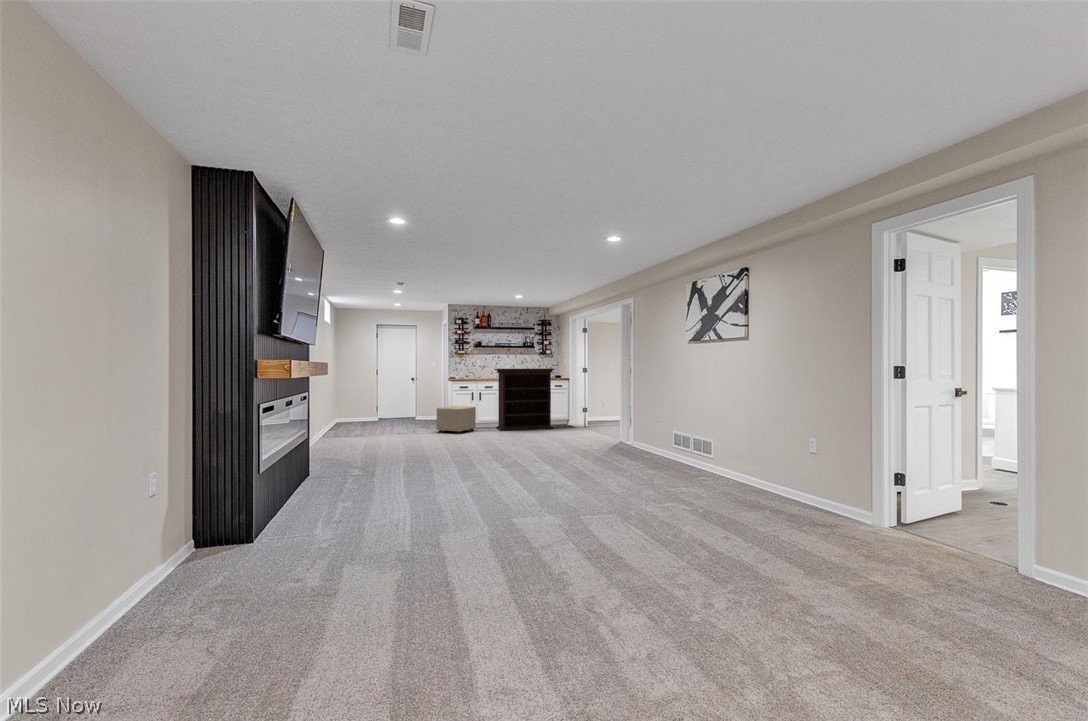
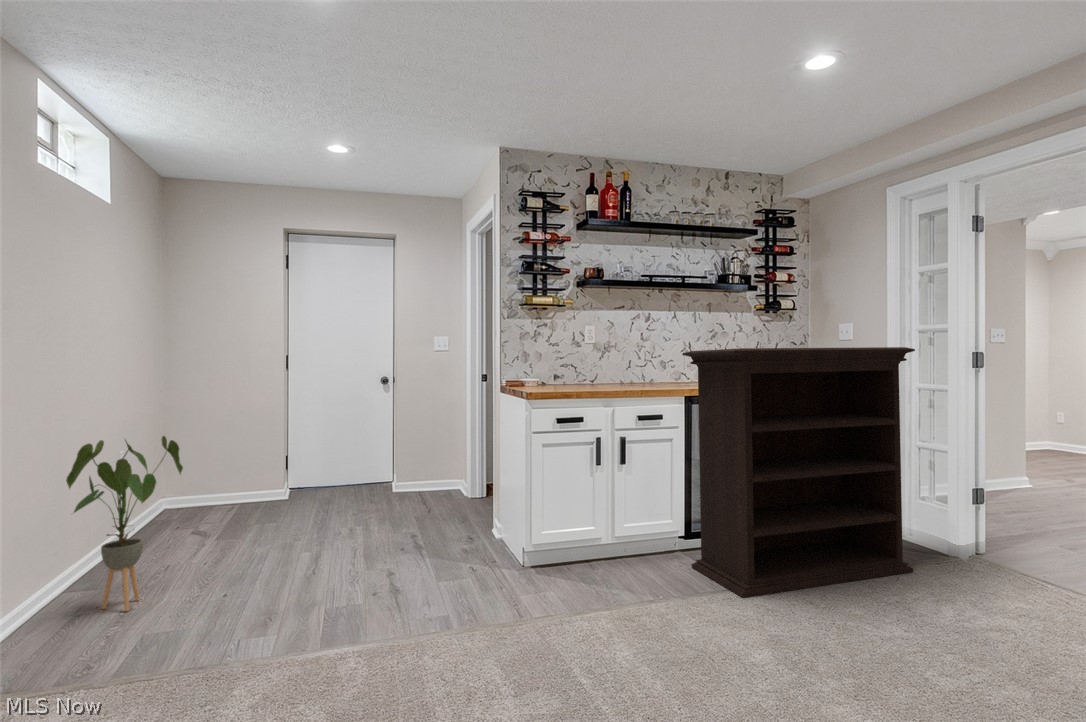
house plant: none [331,389,358,432] -> present [66,436,183,611]
ottoman: present [437,406,476,433] -> none [489,492,636,632]

